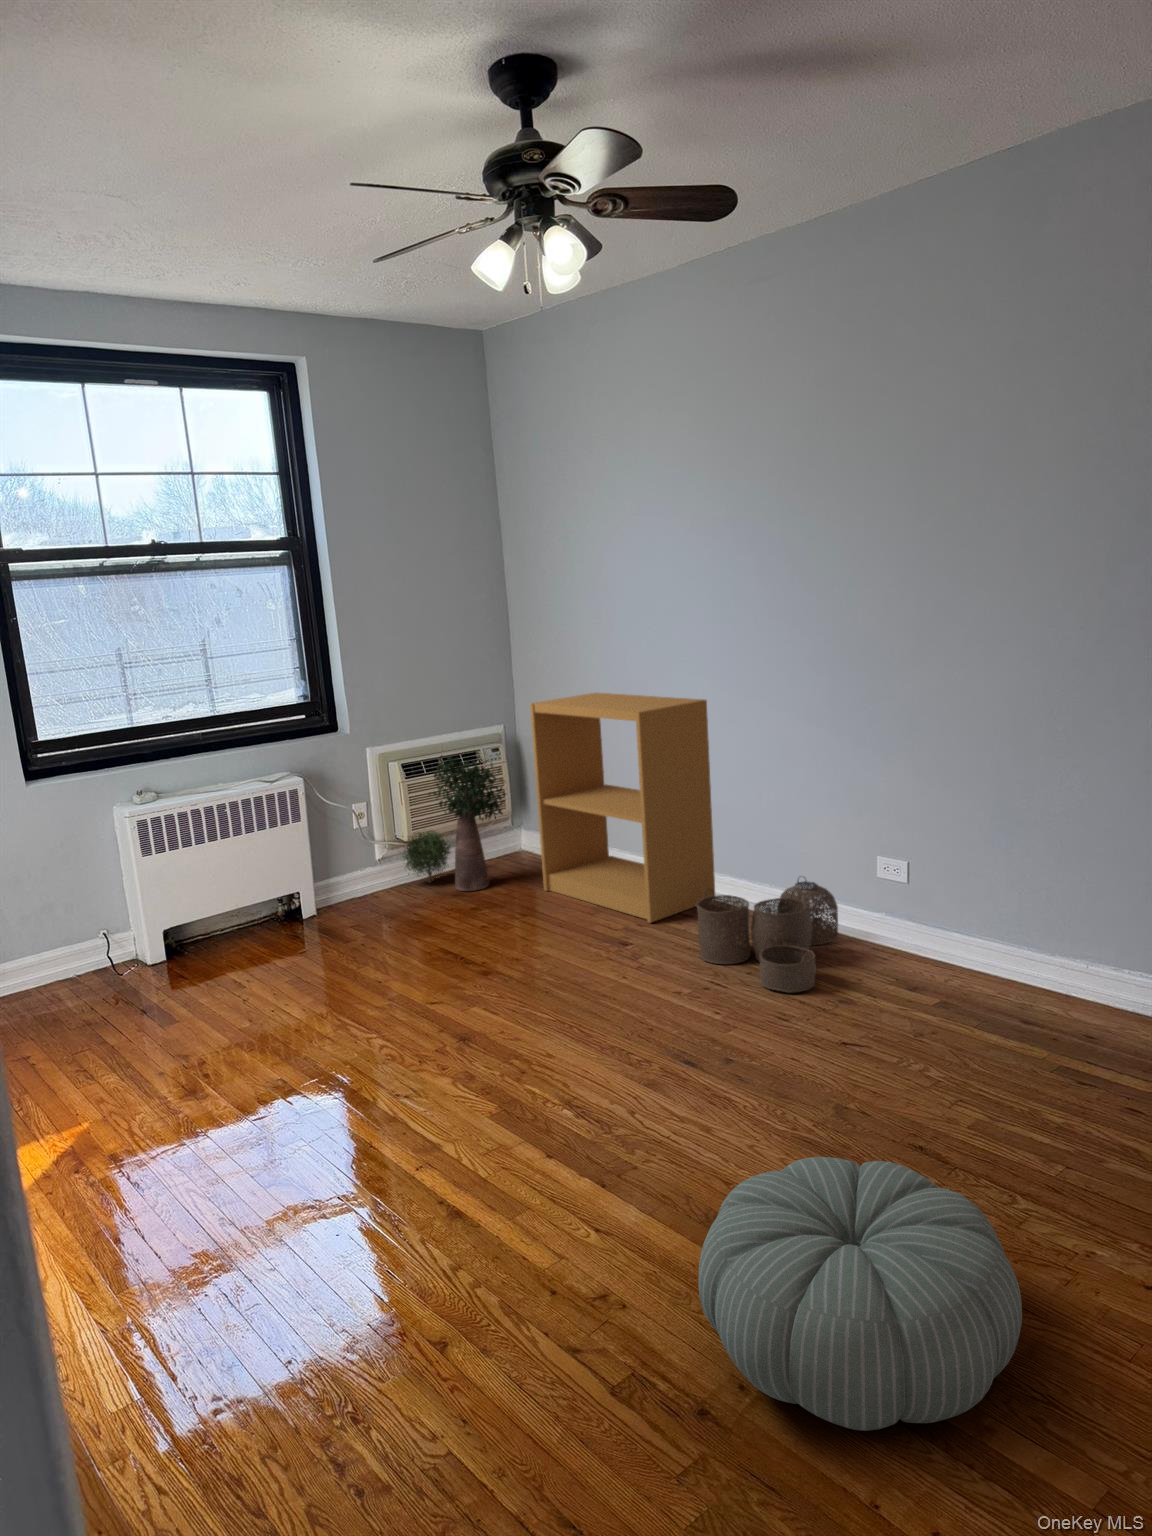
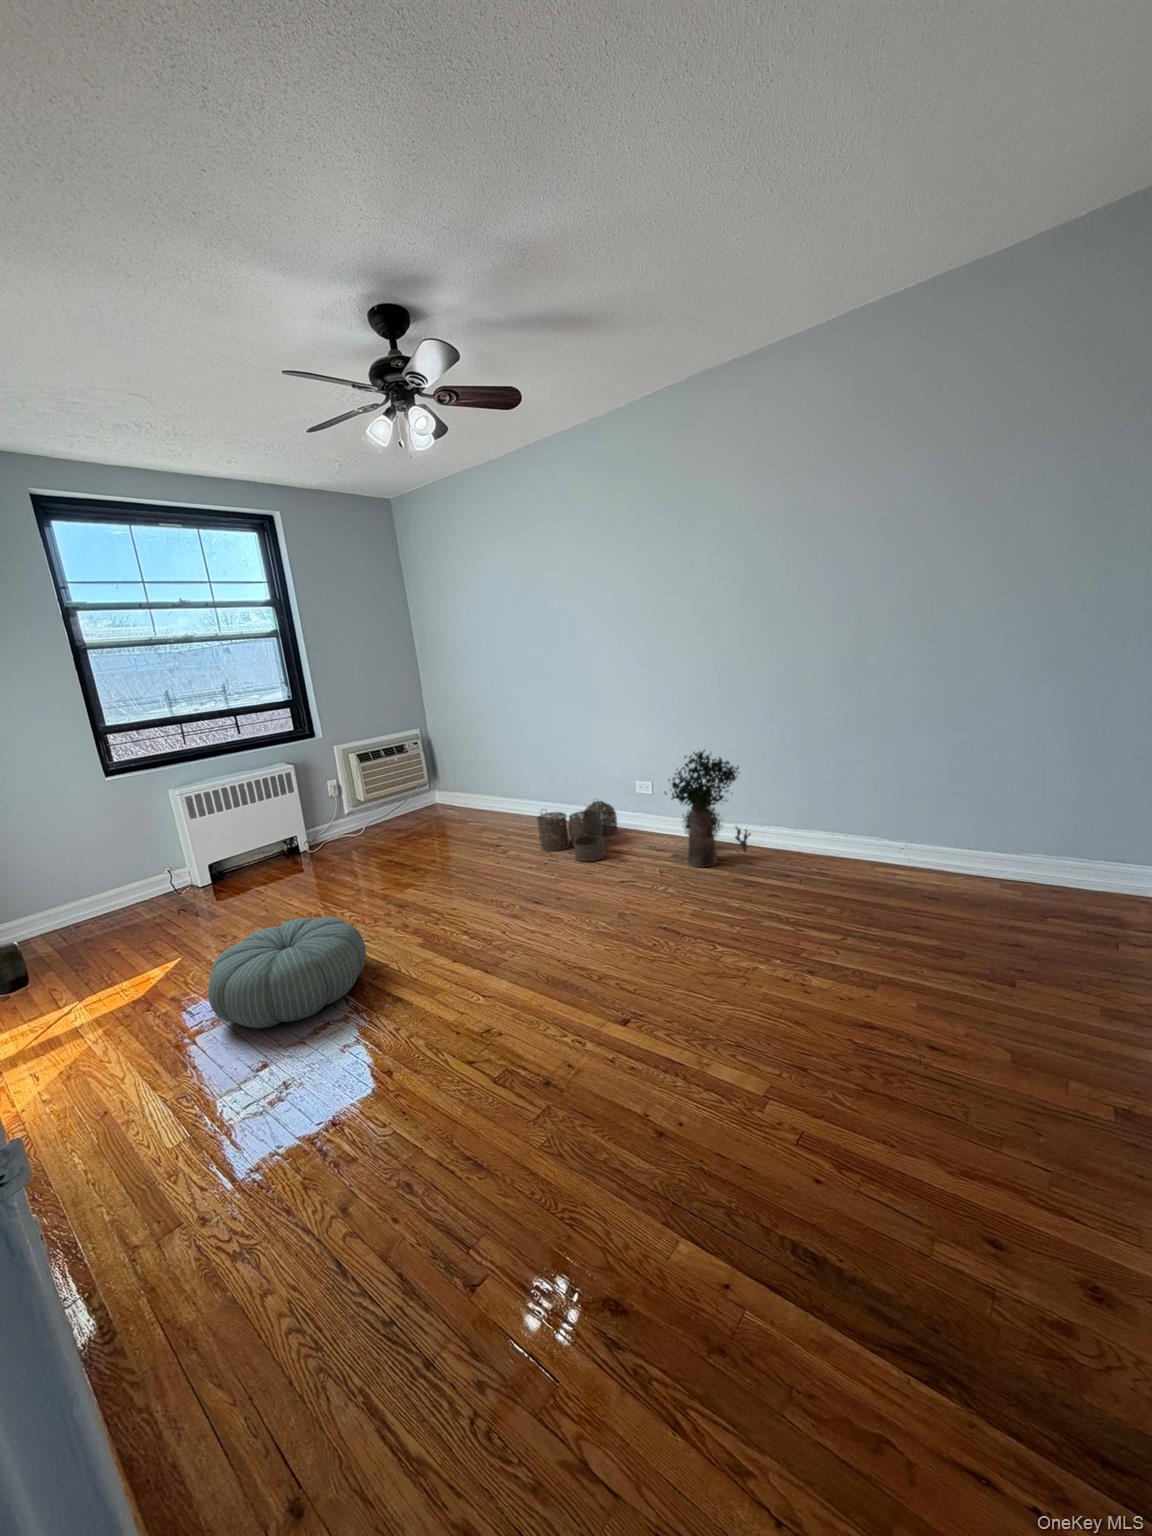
bookshelf: present [530,693,715,922] -> none [433,704,549,834]
potted plant: present [403,755,506,891] -> present [665,750,750,867]
pouf: present [698,1157,1022,1431] -> present [208,917,366,1028]

